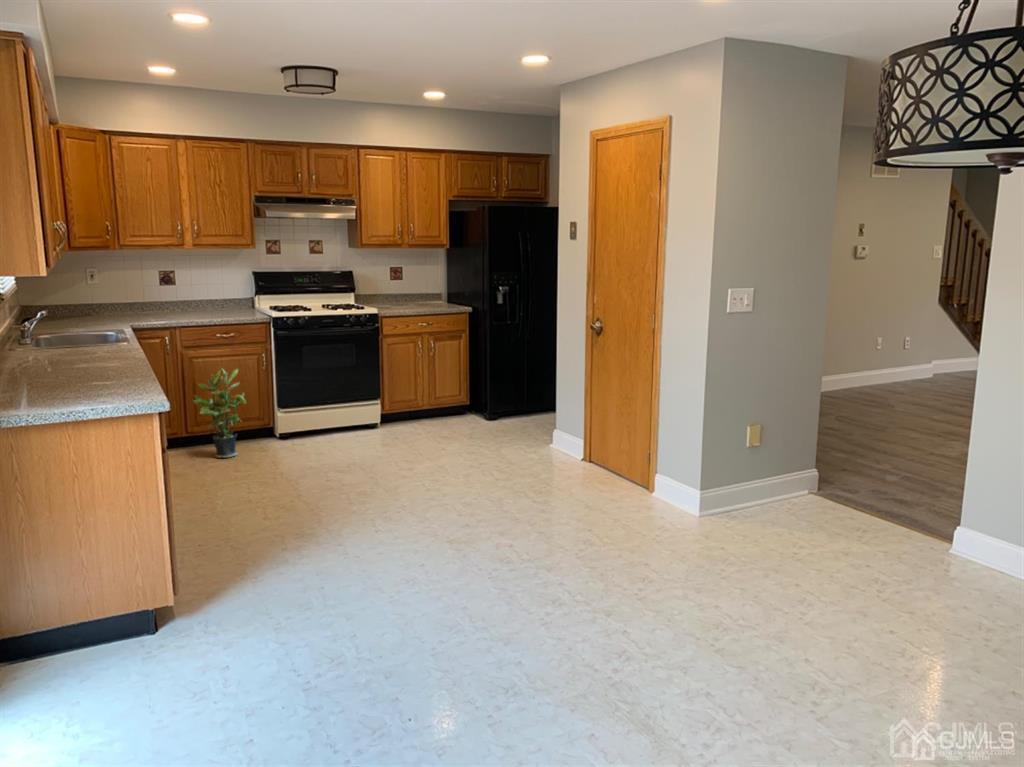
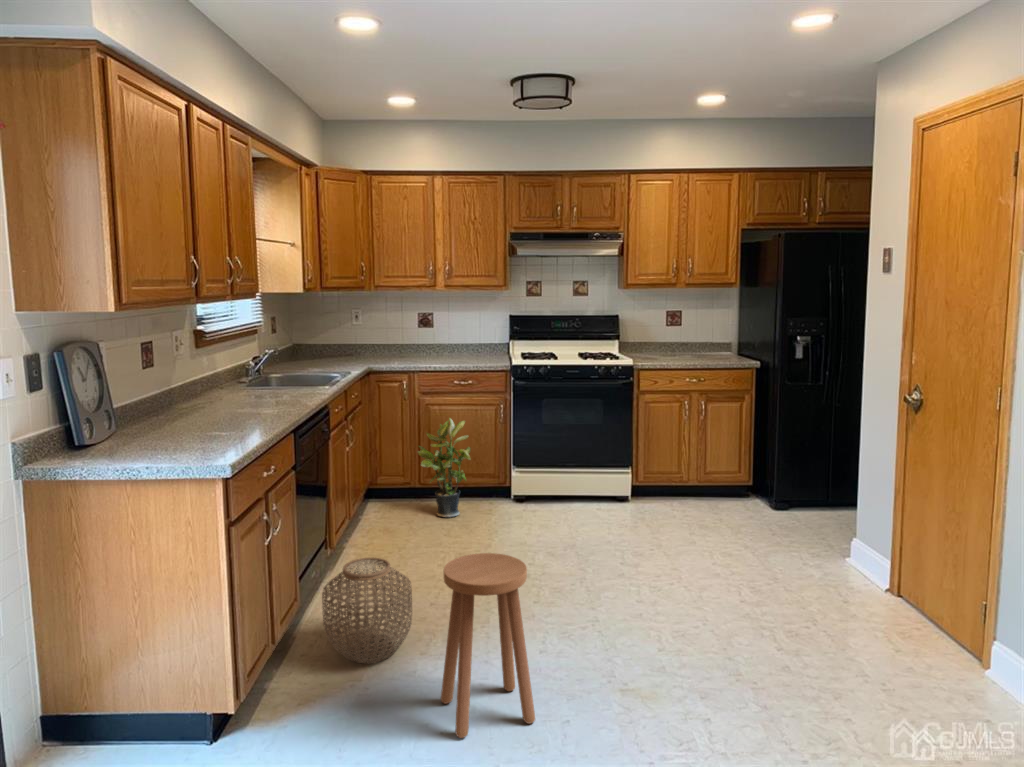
stool: none [327,451,403,581] -> present [441,553,535,738]
woven basket: none [200,476,278,560] -> present [322,558,412,663]

